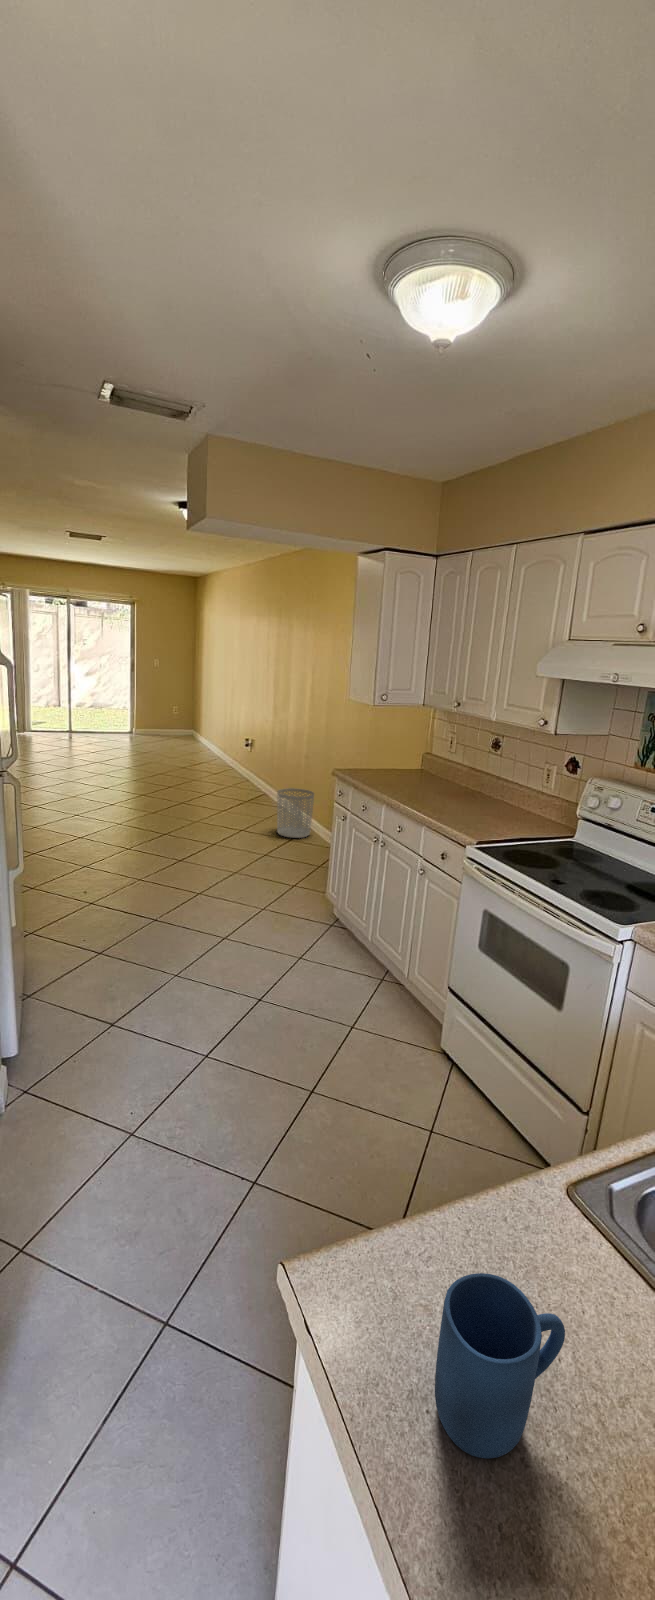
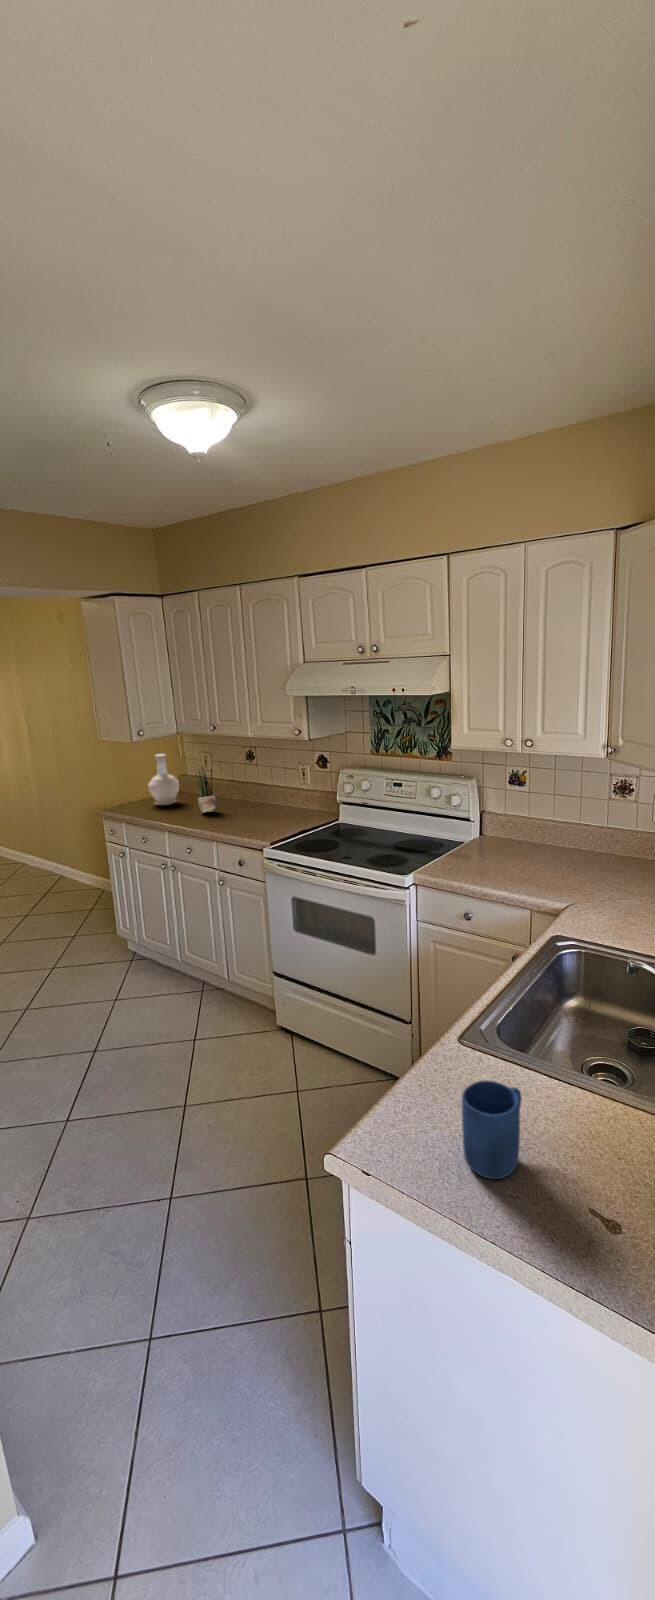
bottle: none [383,724,416,778] -> present [148,754,179,805]
potted plant: none [425,743,448,795] -> present [195,766,218,813]
waste bin: present [277,788,314,838] -> none [20,837,66,890]

